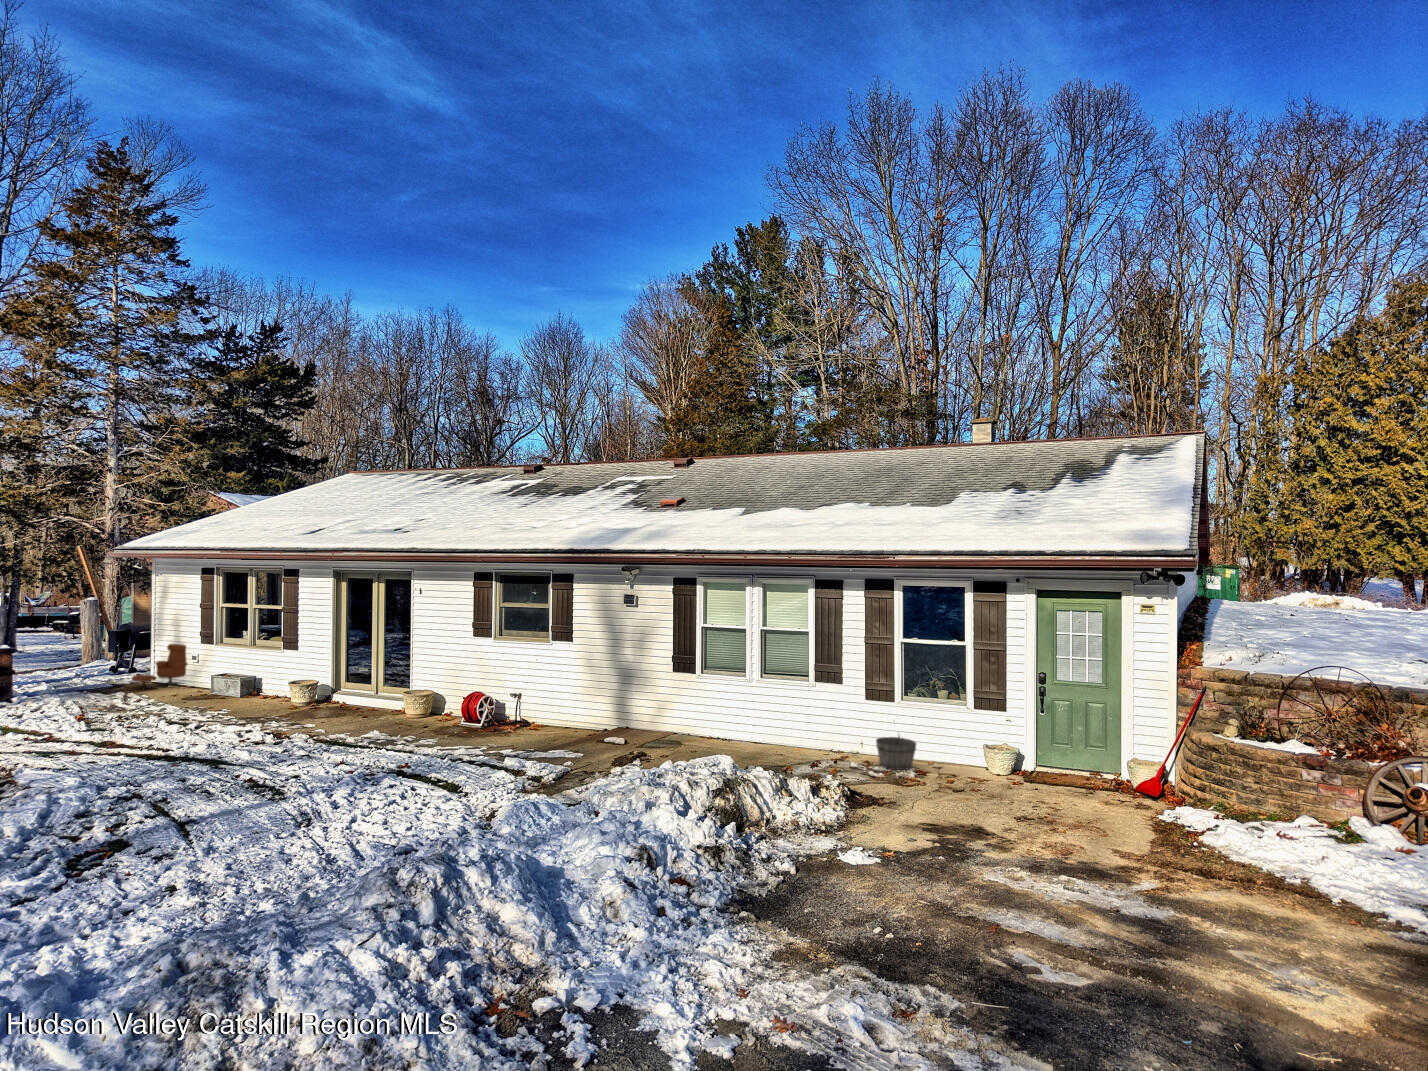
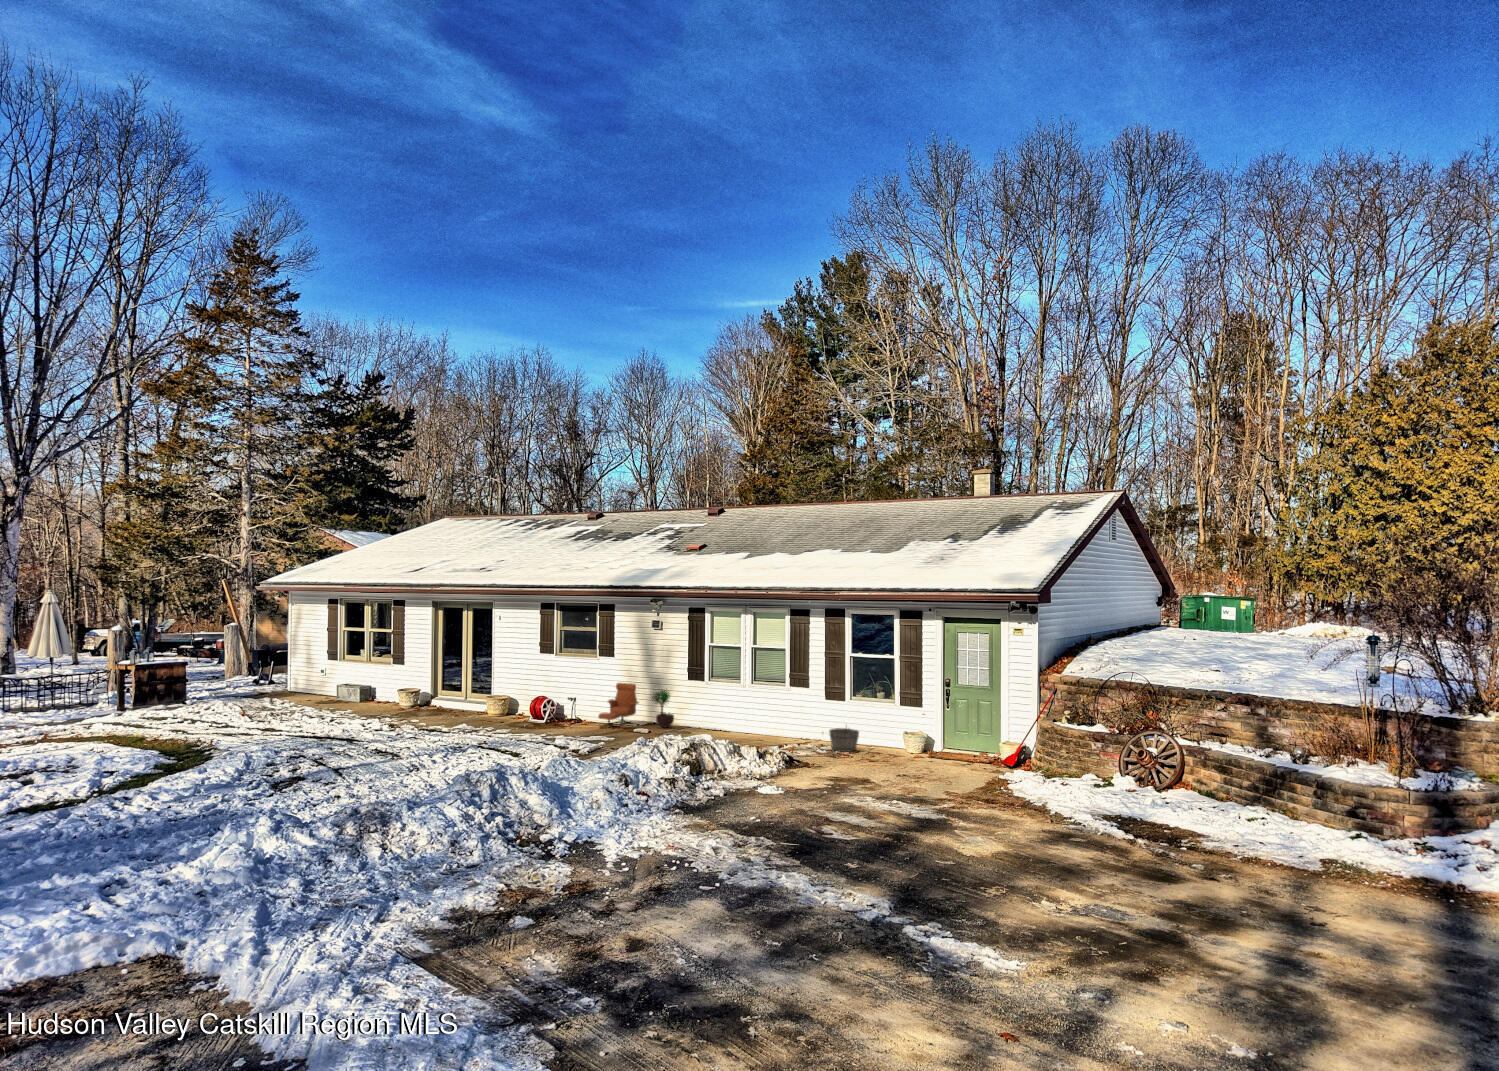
lounge chair: present [132,644,188,690] -> present [598,683,639,729]
potted tree: none [625,678,658,733] -> present [652,690,674,728]

